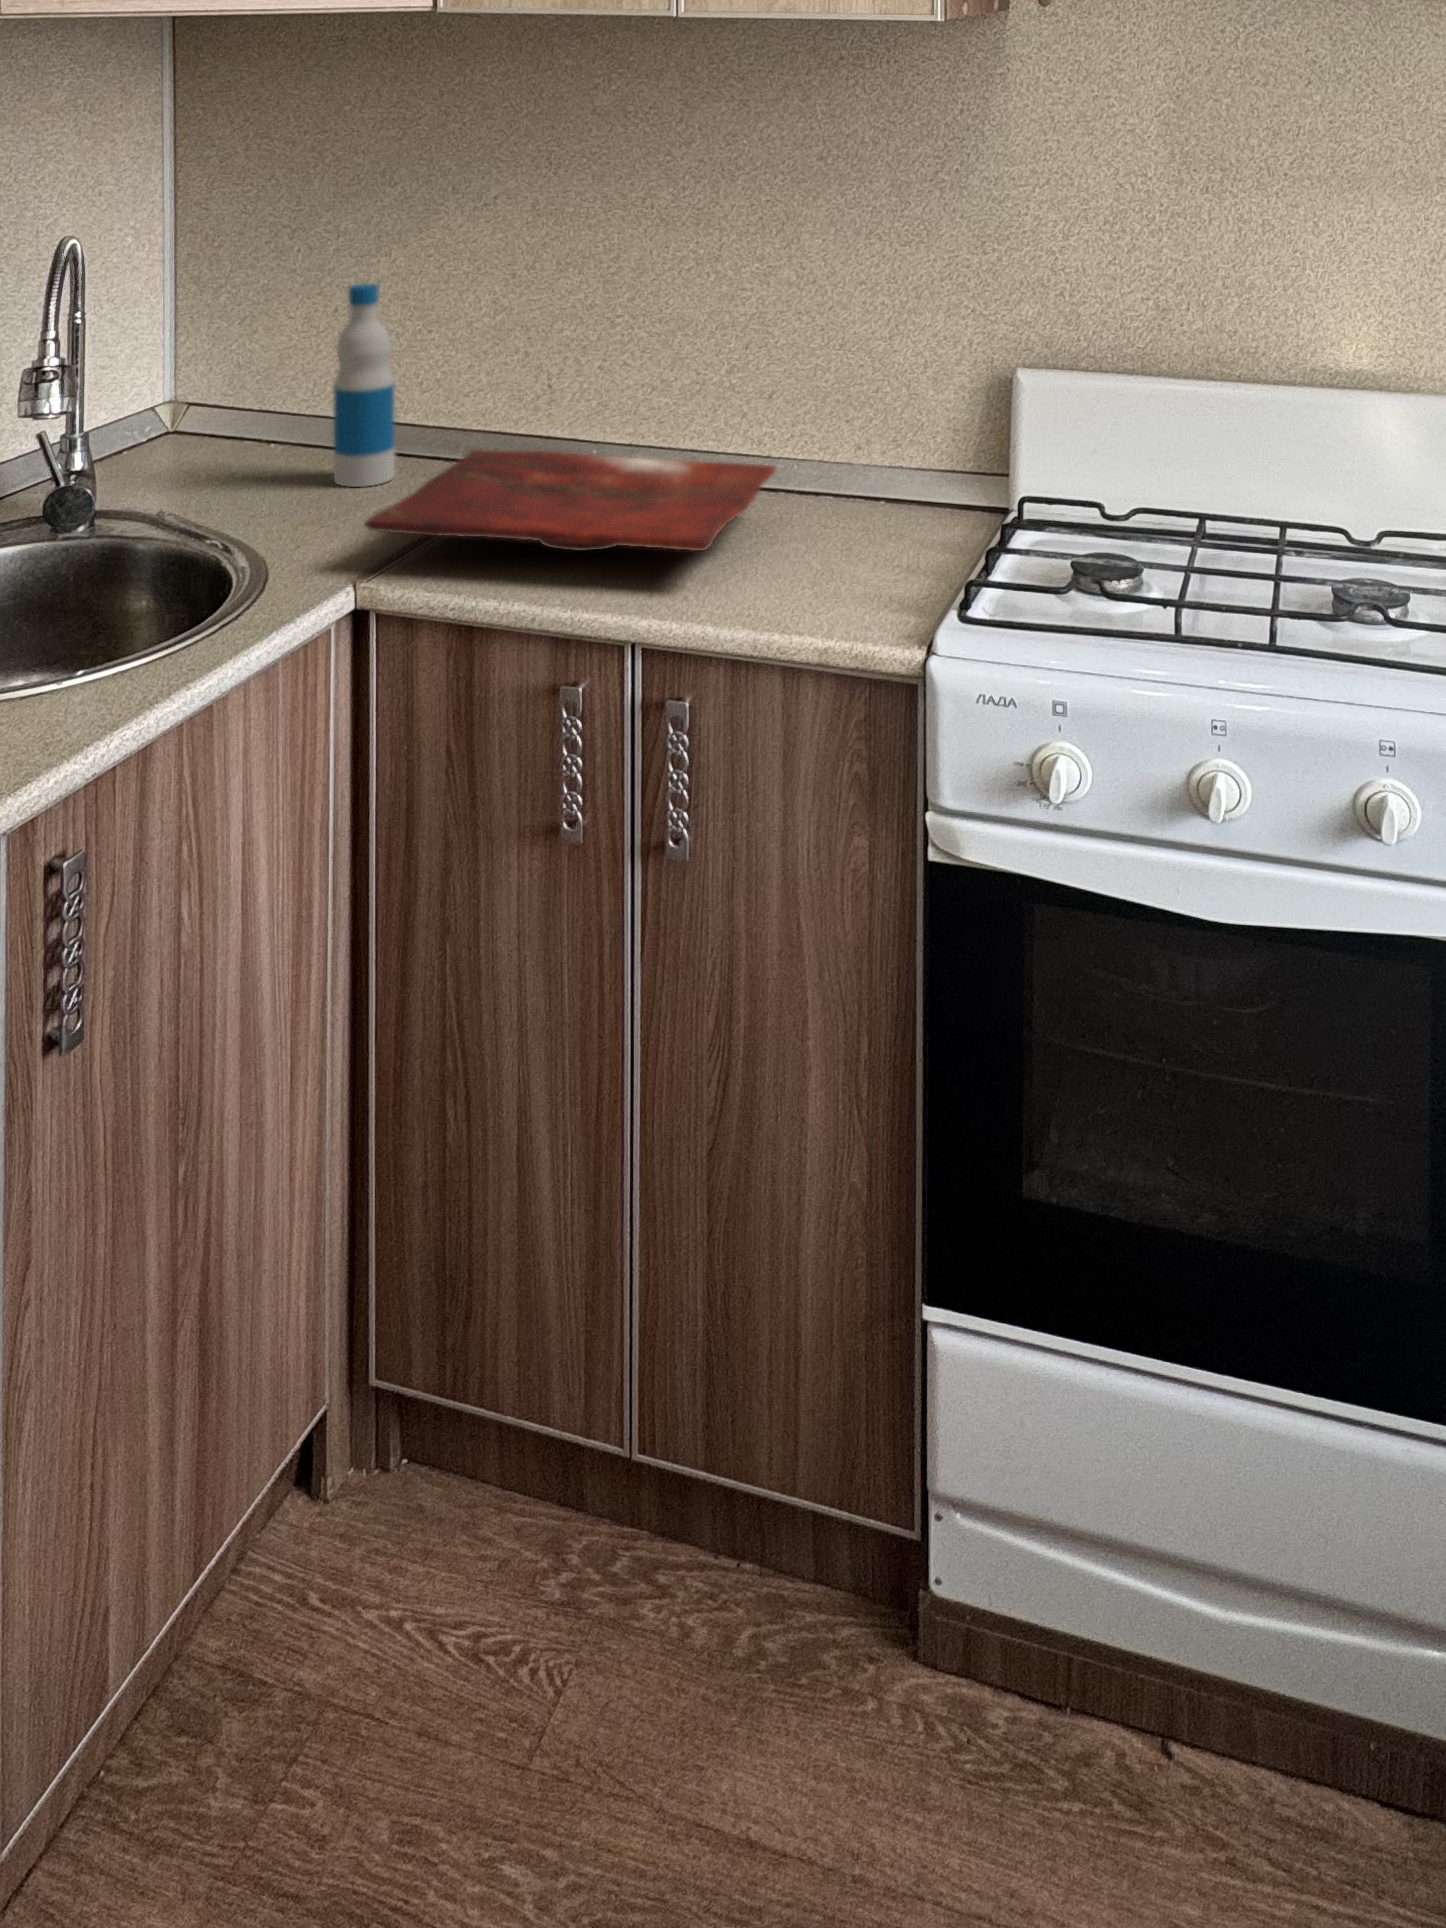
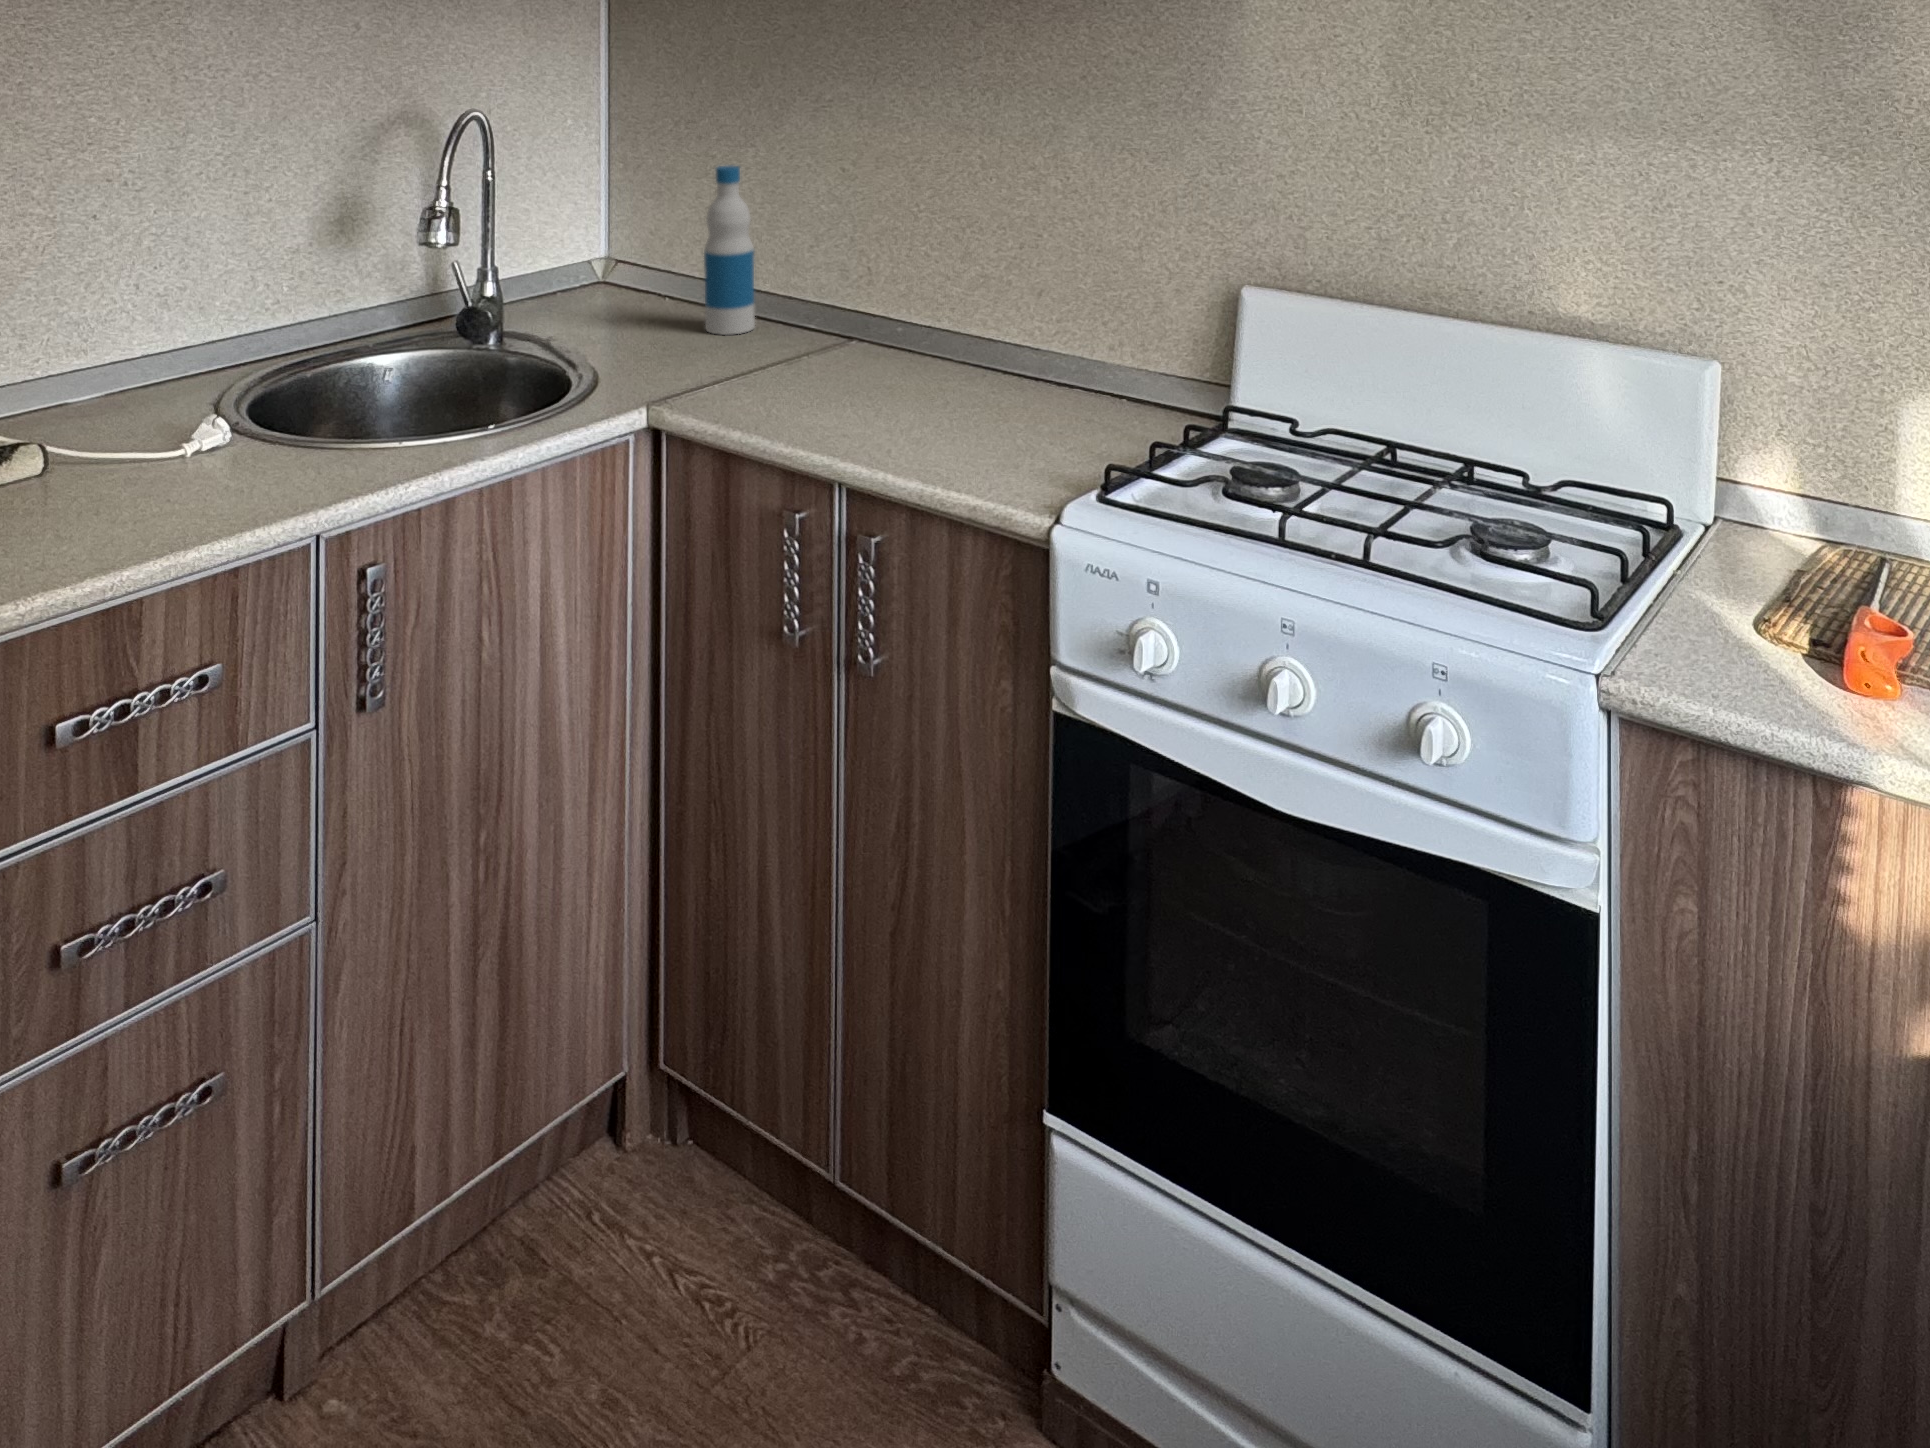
cutting board: present [365,450,775,551] -> none [667,312,1031,414]

